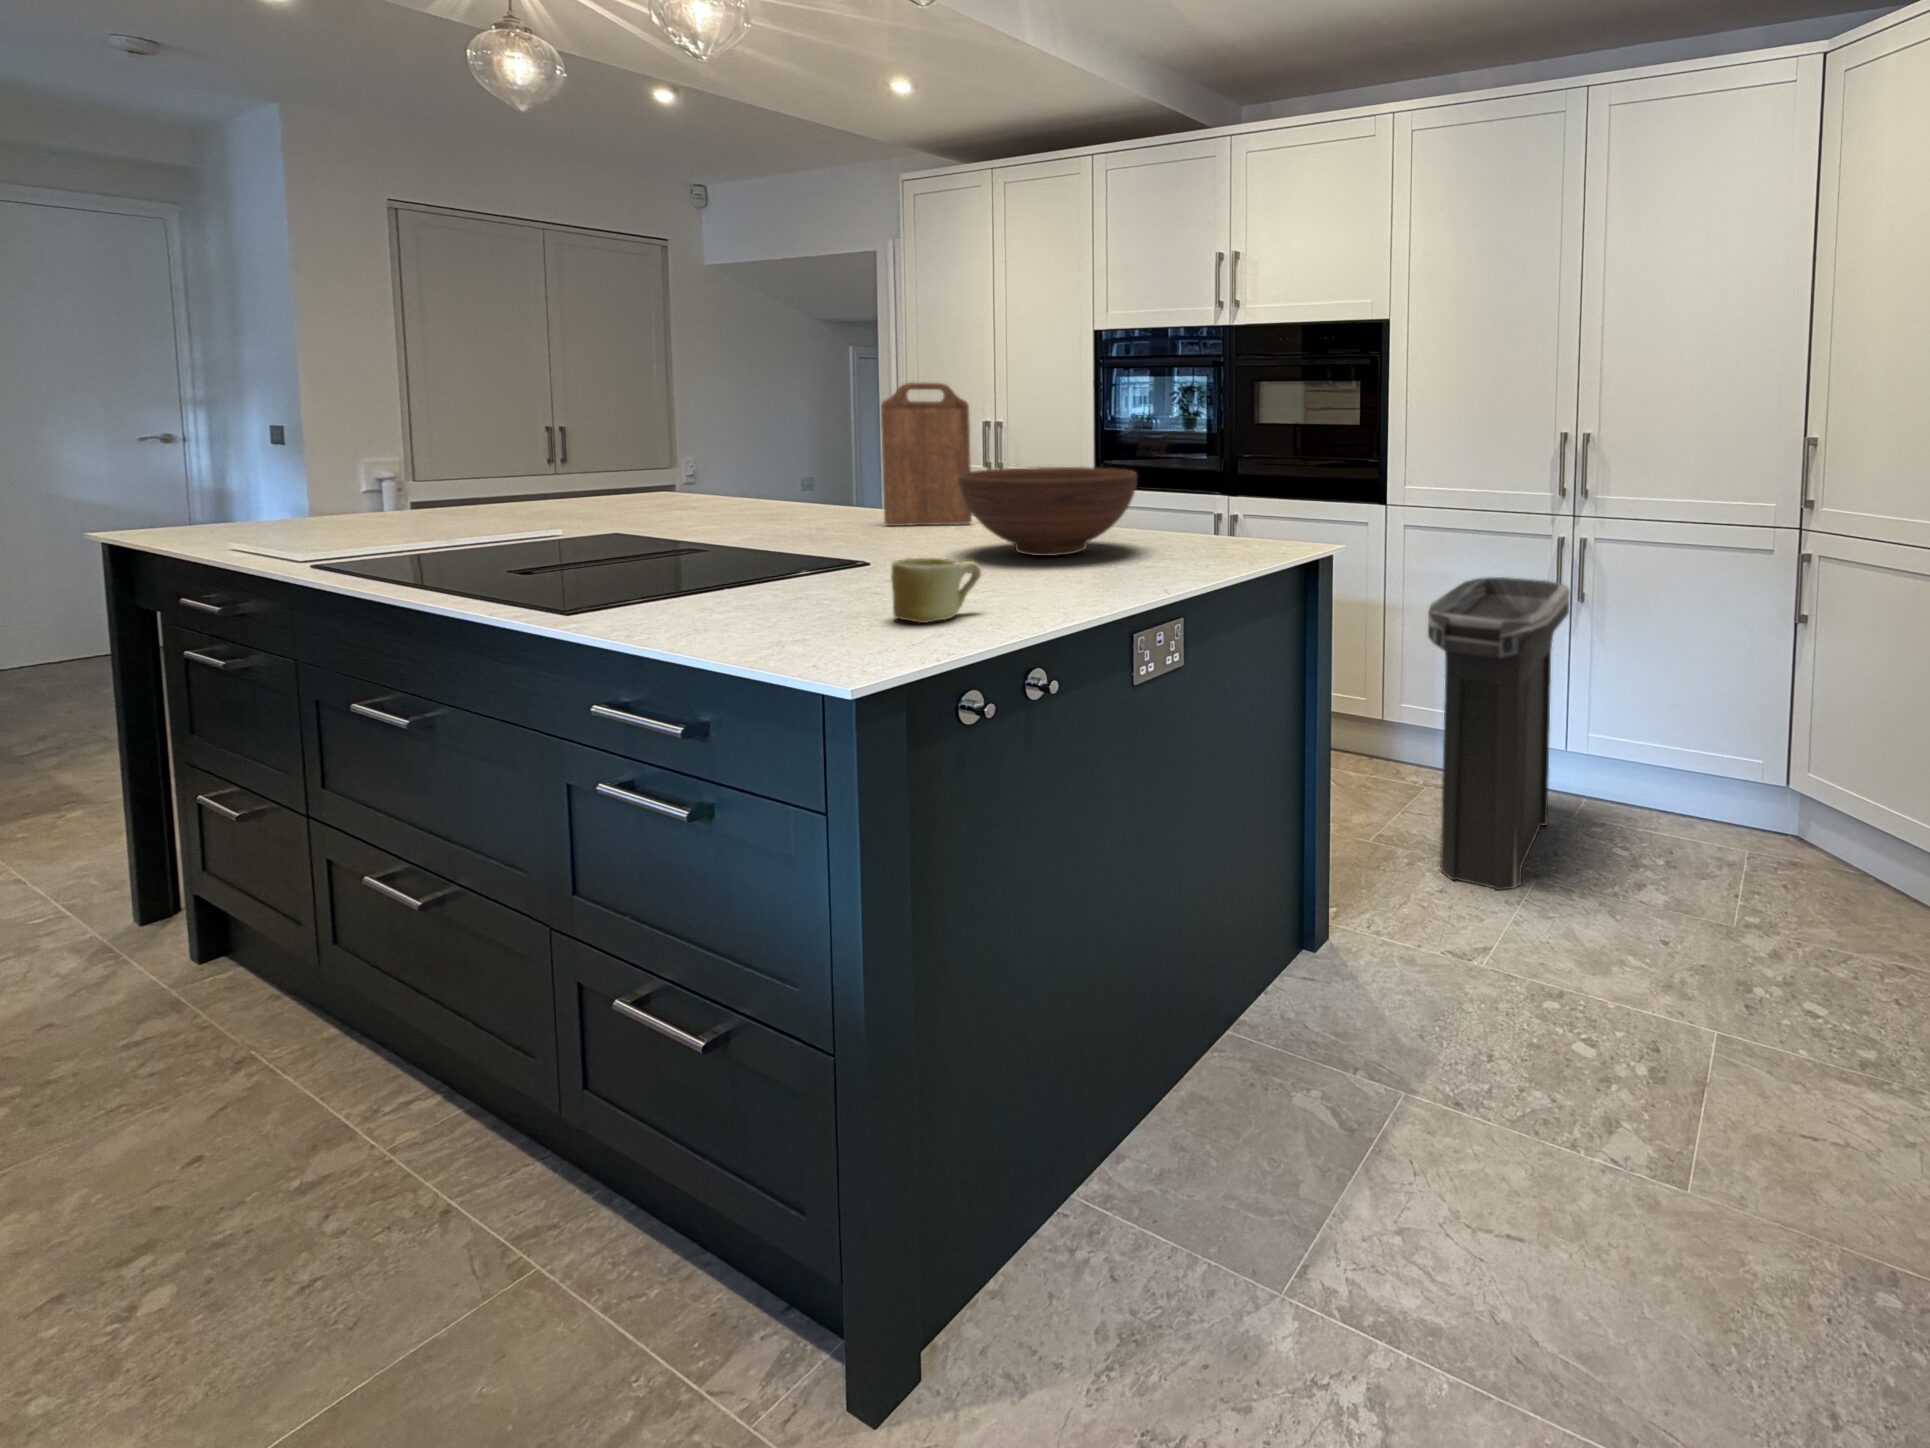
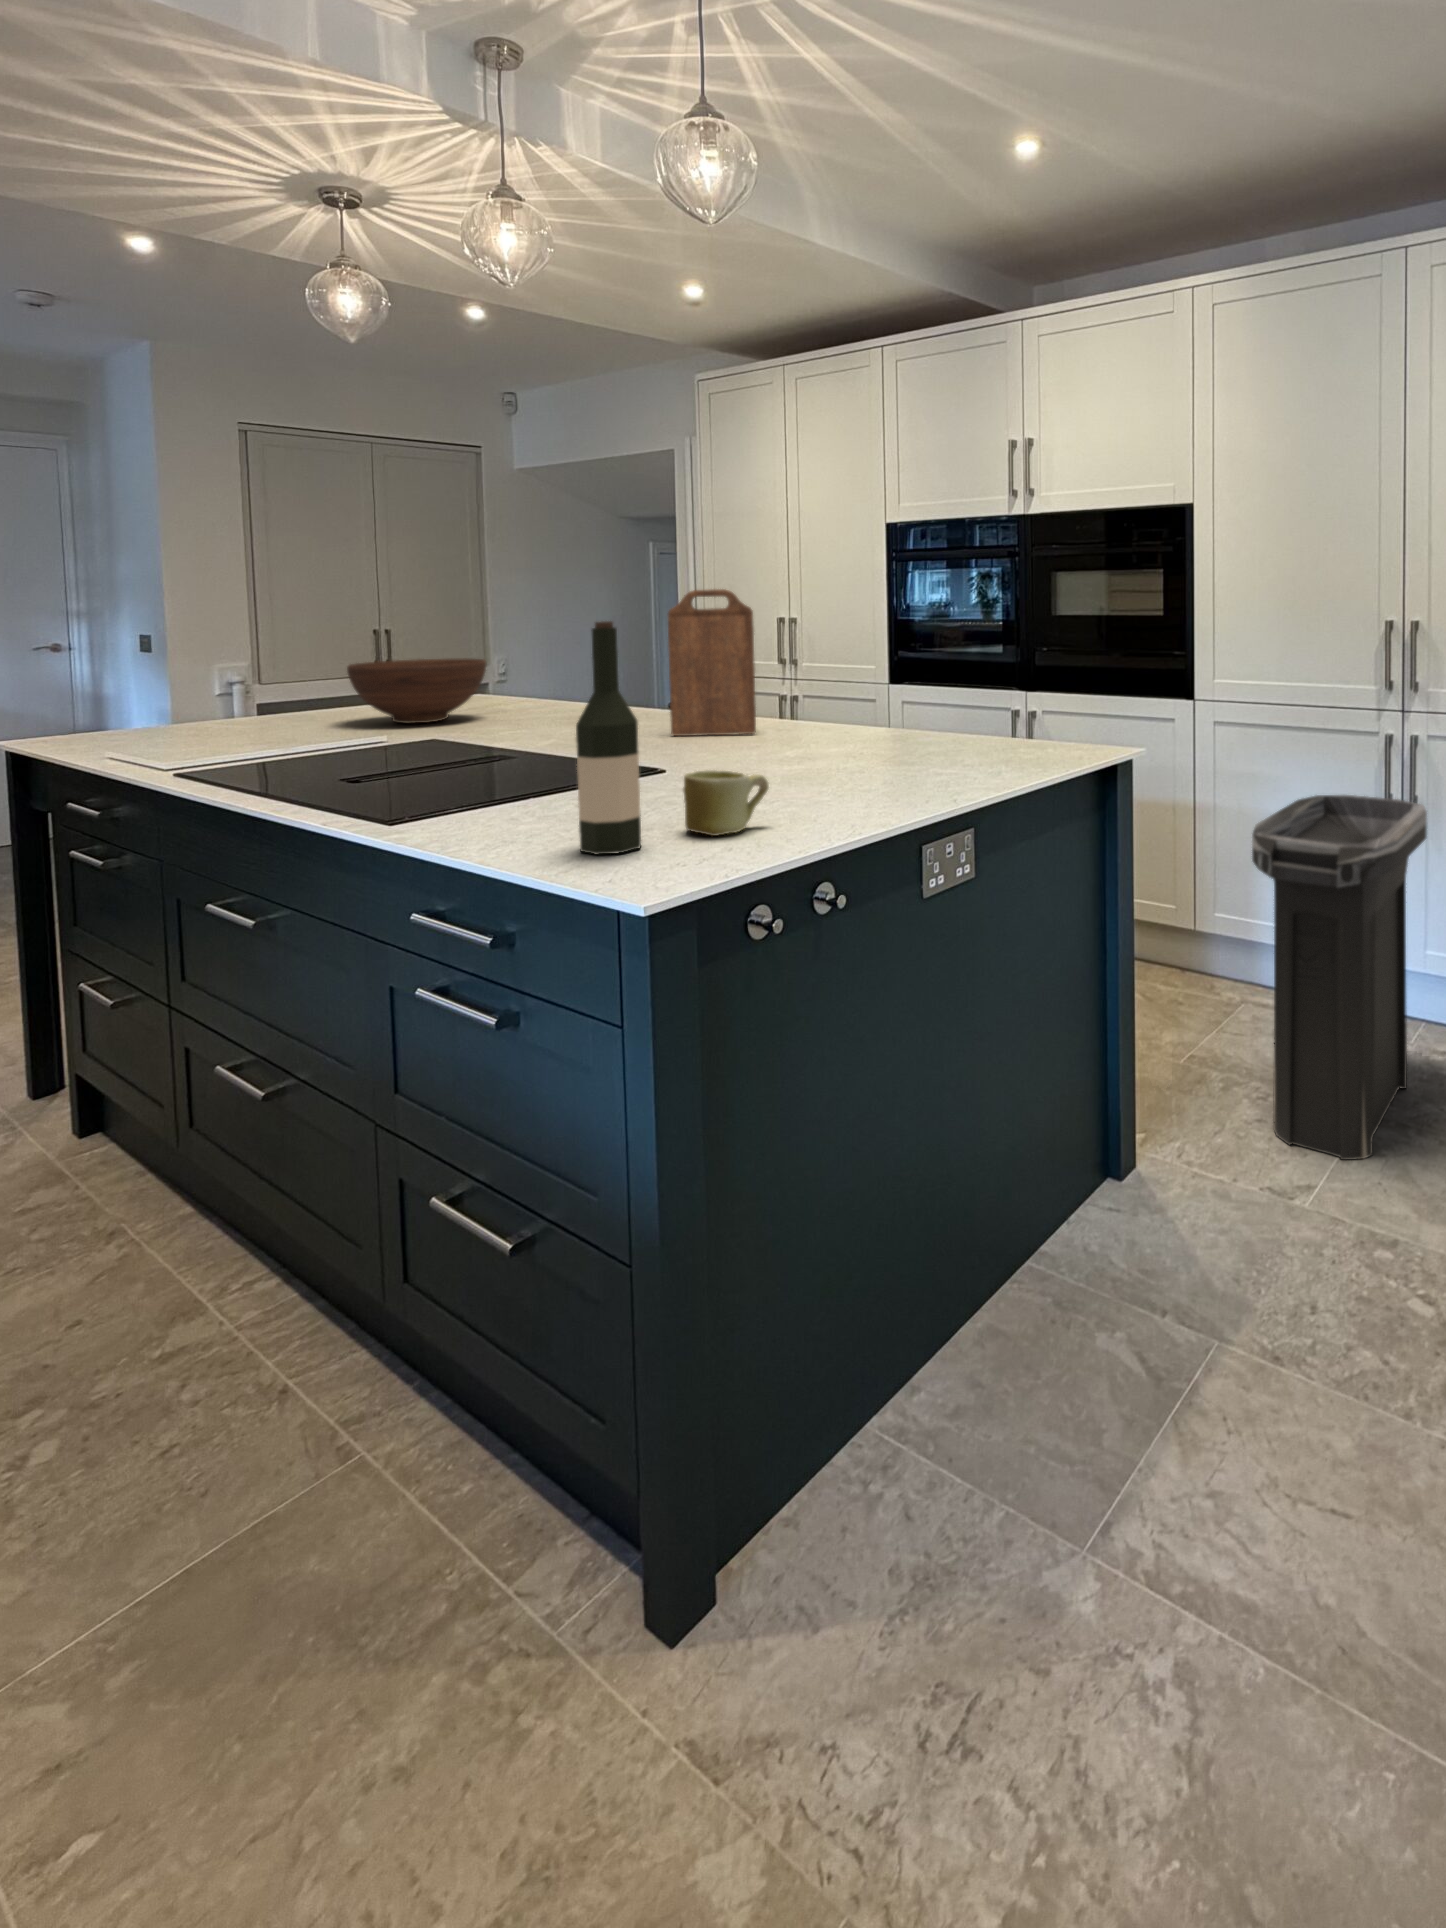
wine bottle: none [771,403,845,645] -> present [576,621,641,855]
fruit bowl: present [959,467,1137,556] -> present [347,658,486,724]

